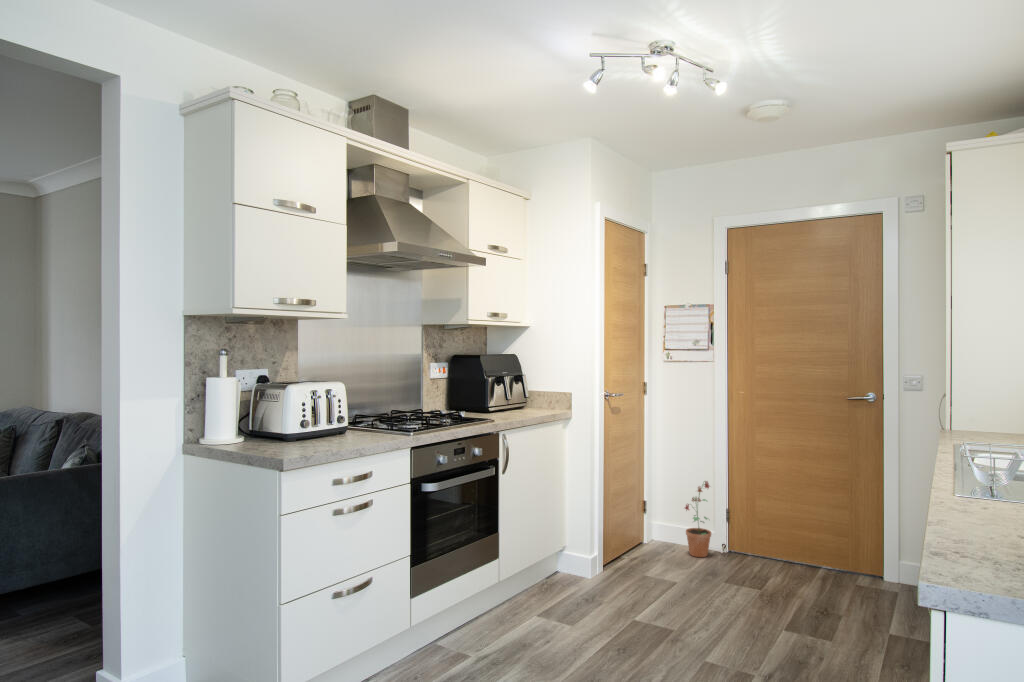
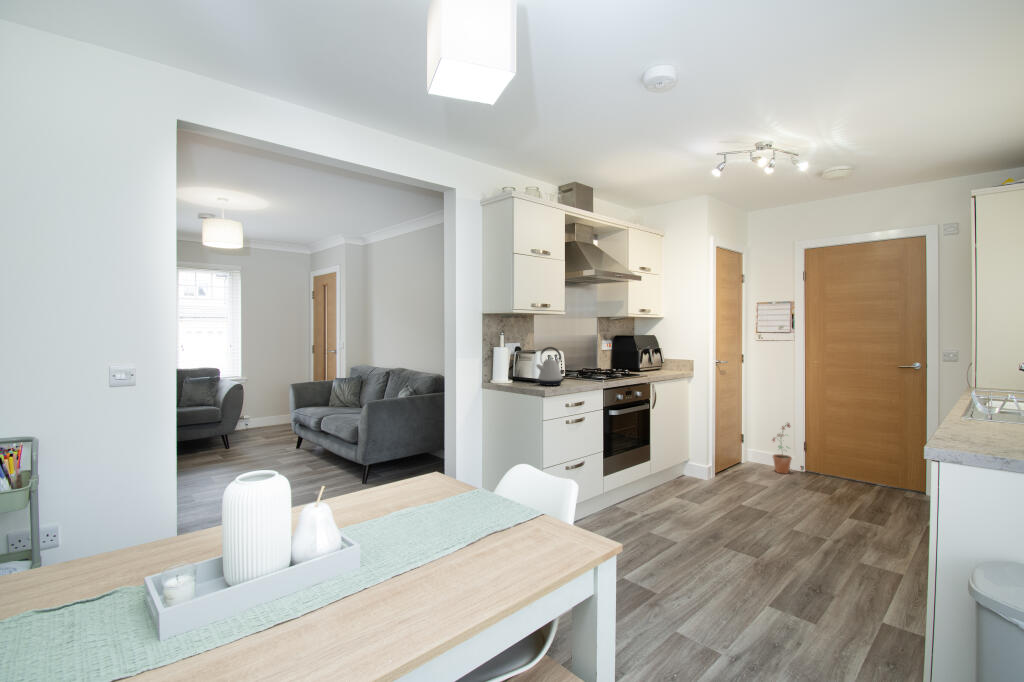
kettle: none [278,376,333,447] -> present [536,347,563,386]

